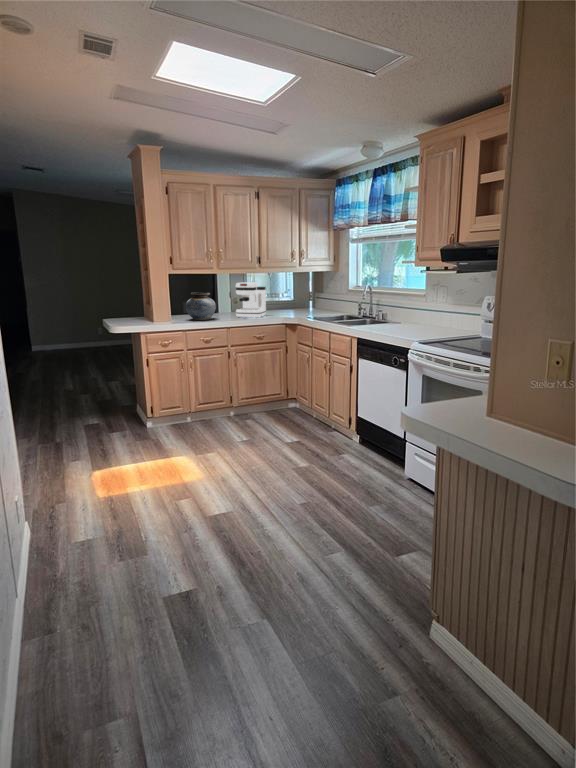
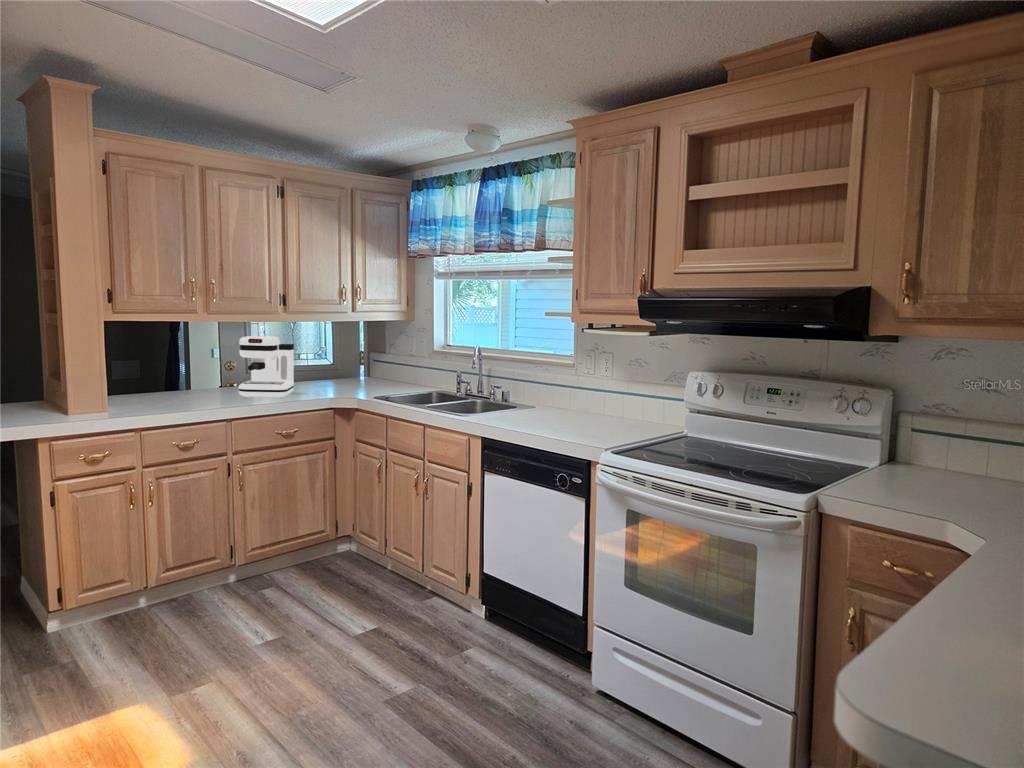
vase: present [186,292,216,320] -> none [139,353,201,405]

